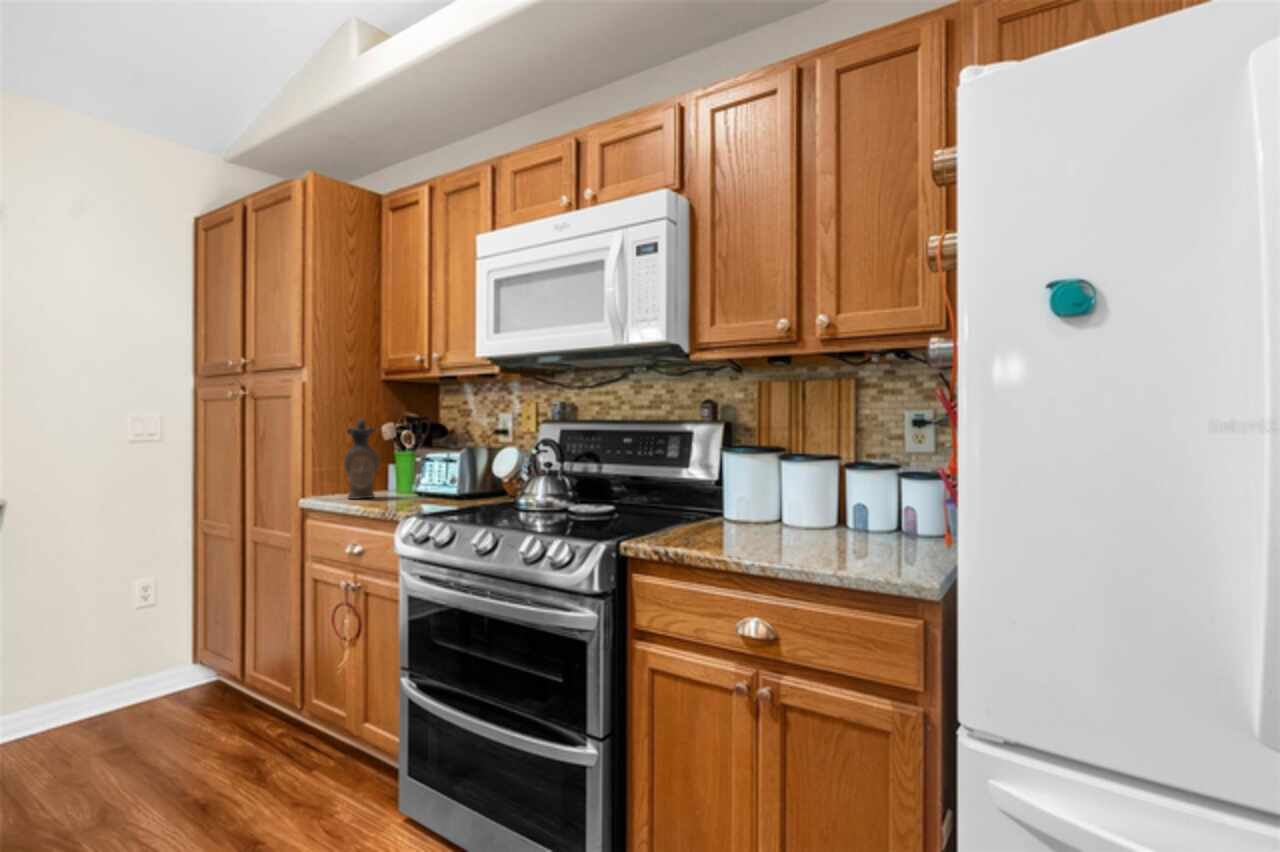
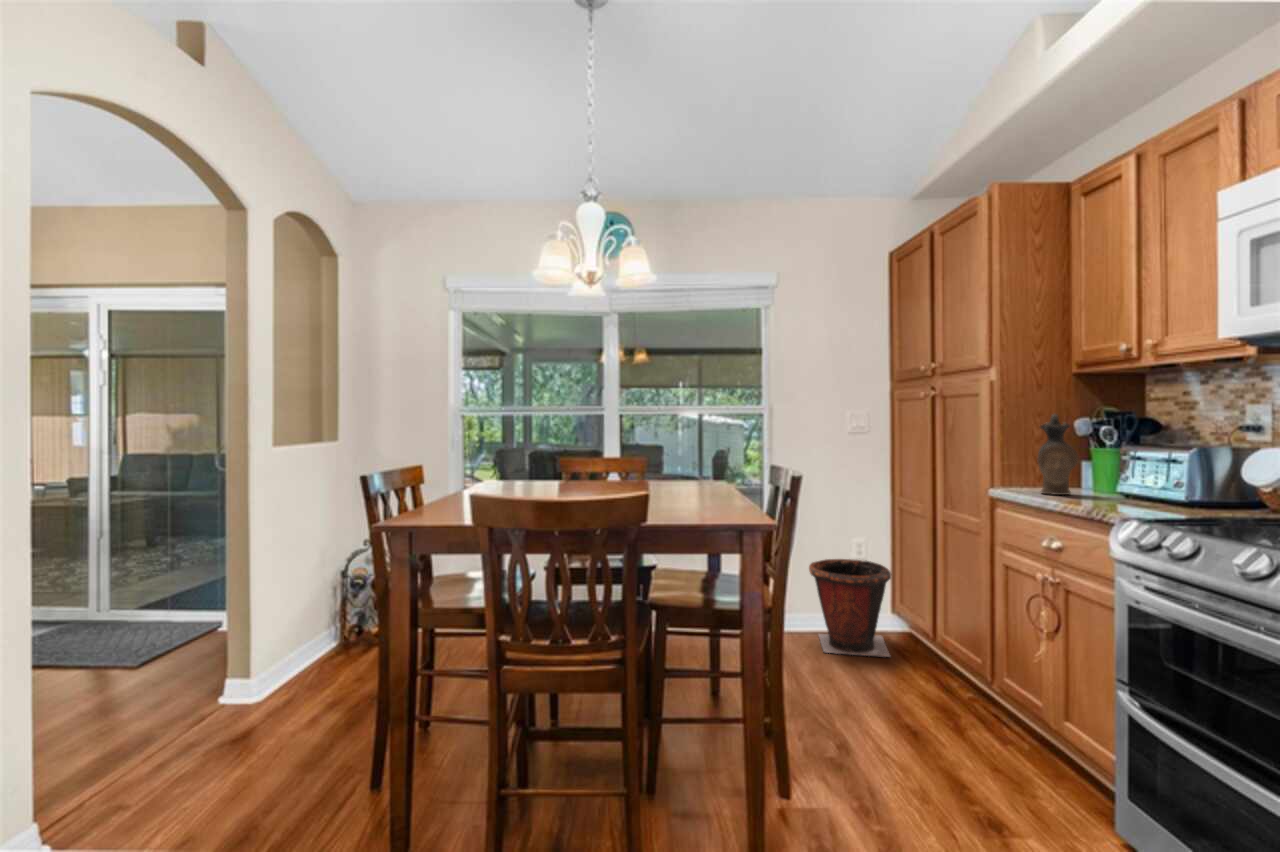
waste bin: none [56,601,191,745] -> present [809,559,892,657]

